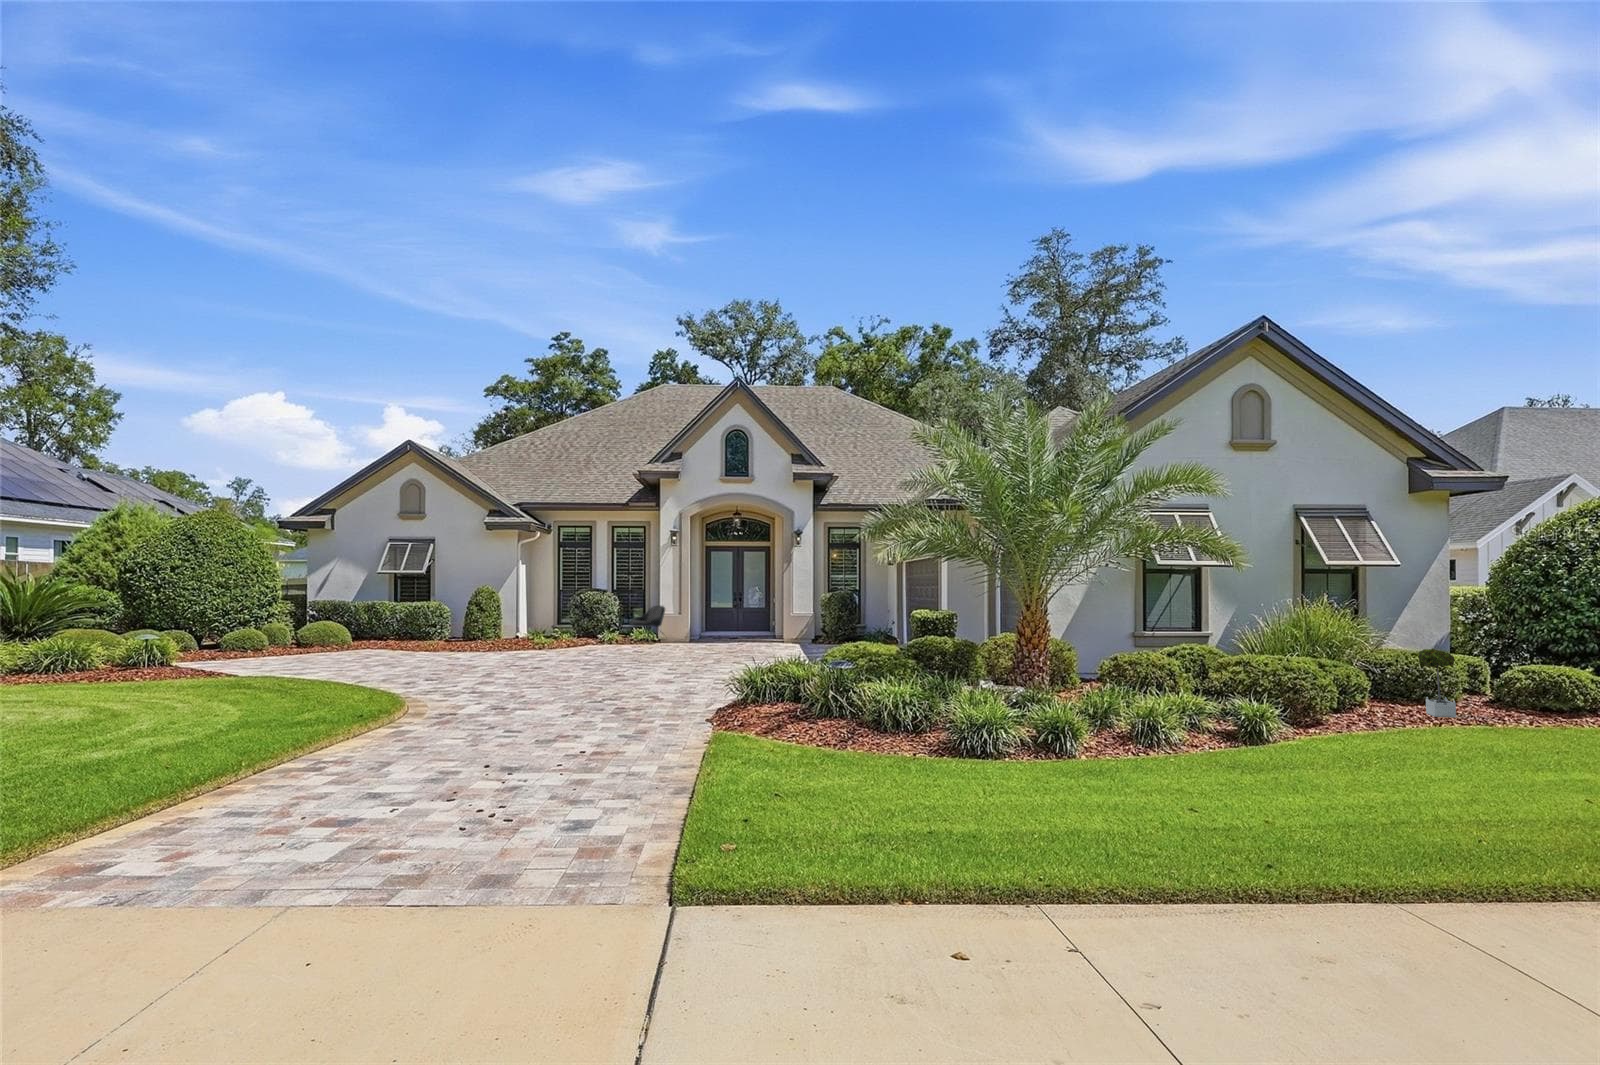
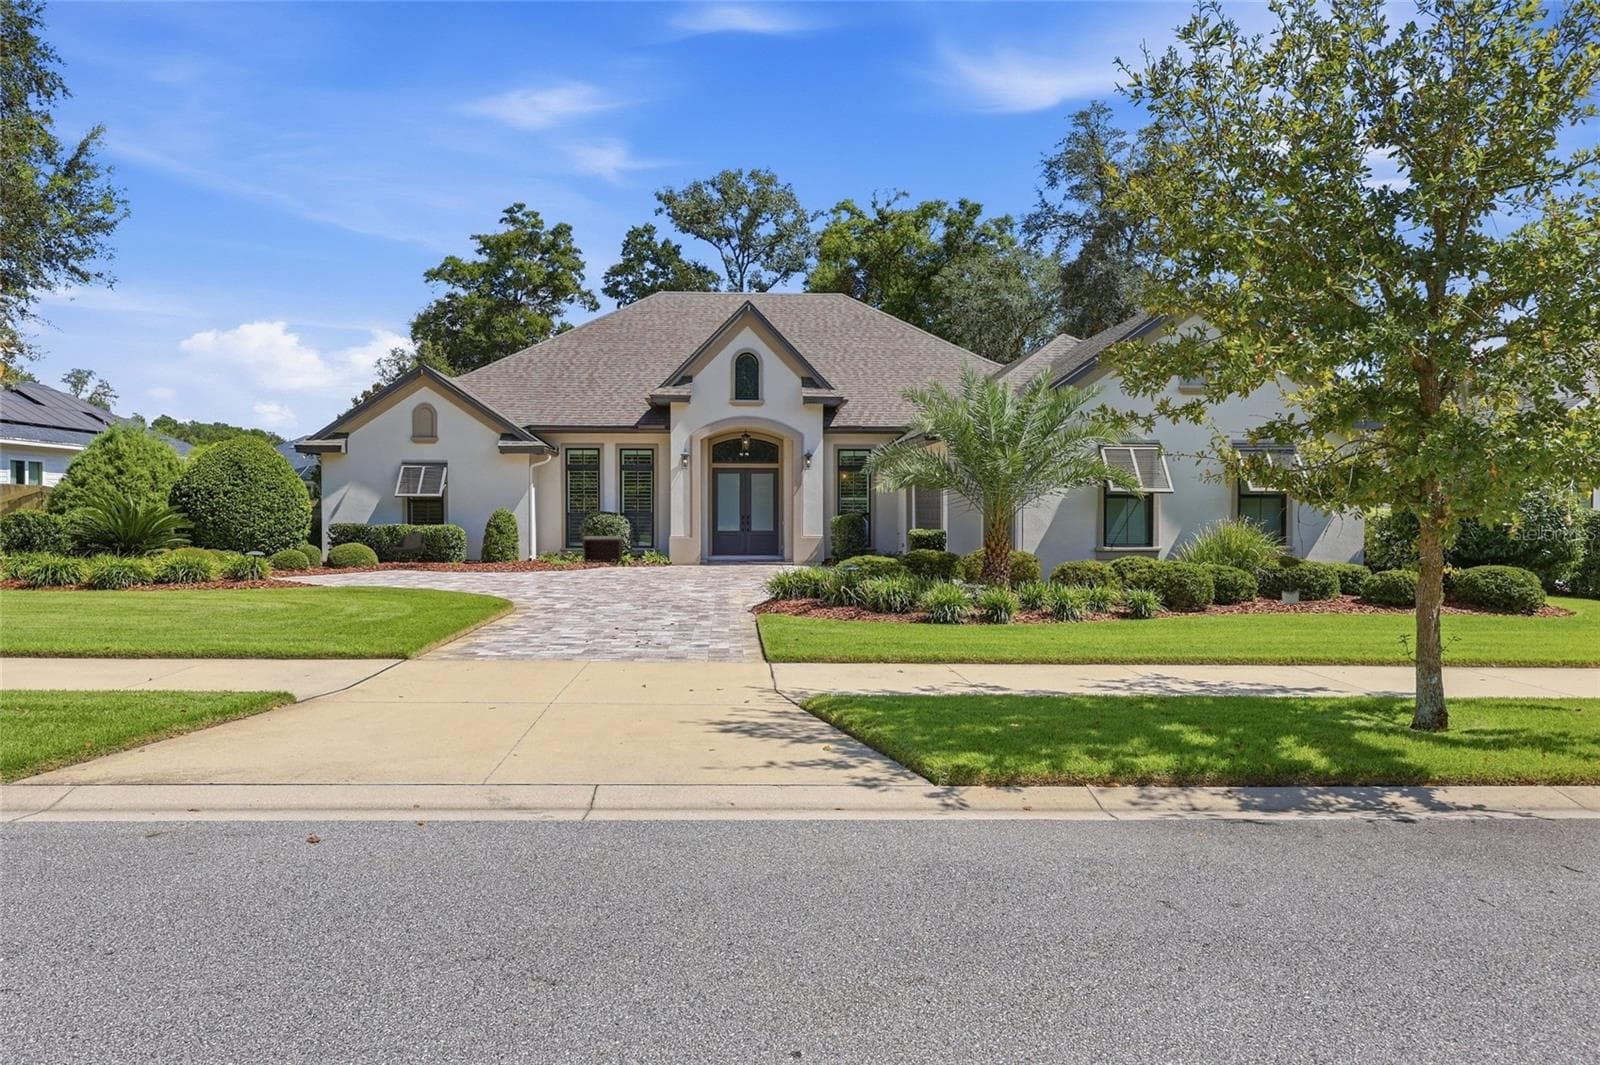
lounge chair: present [629,606,665,639] -> present [389,532,425,567]
bench: none [567,614,610,641] -> present [584,536,623,562]

